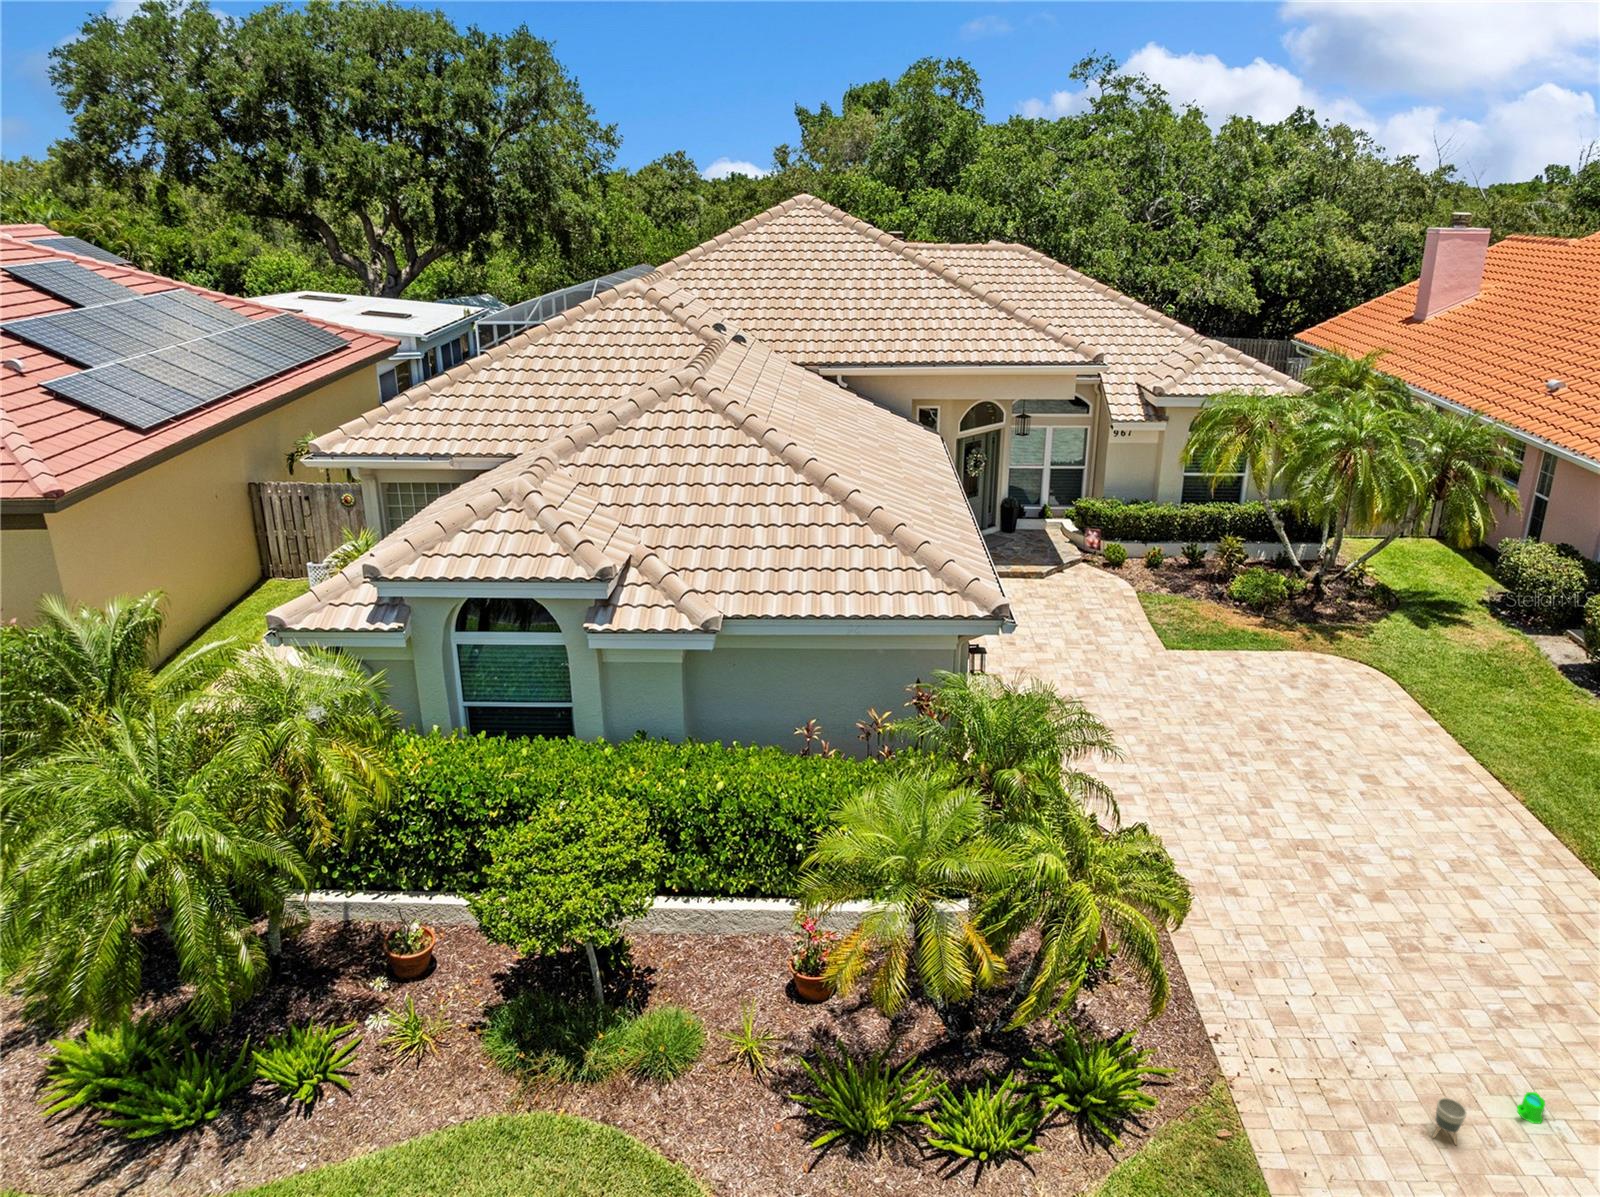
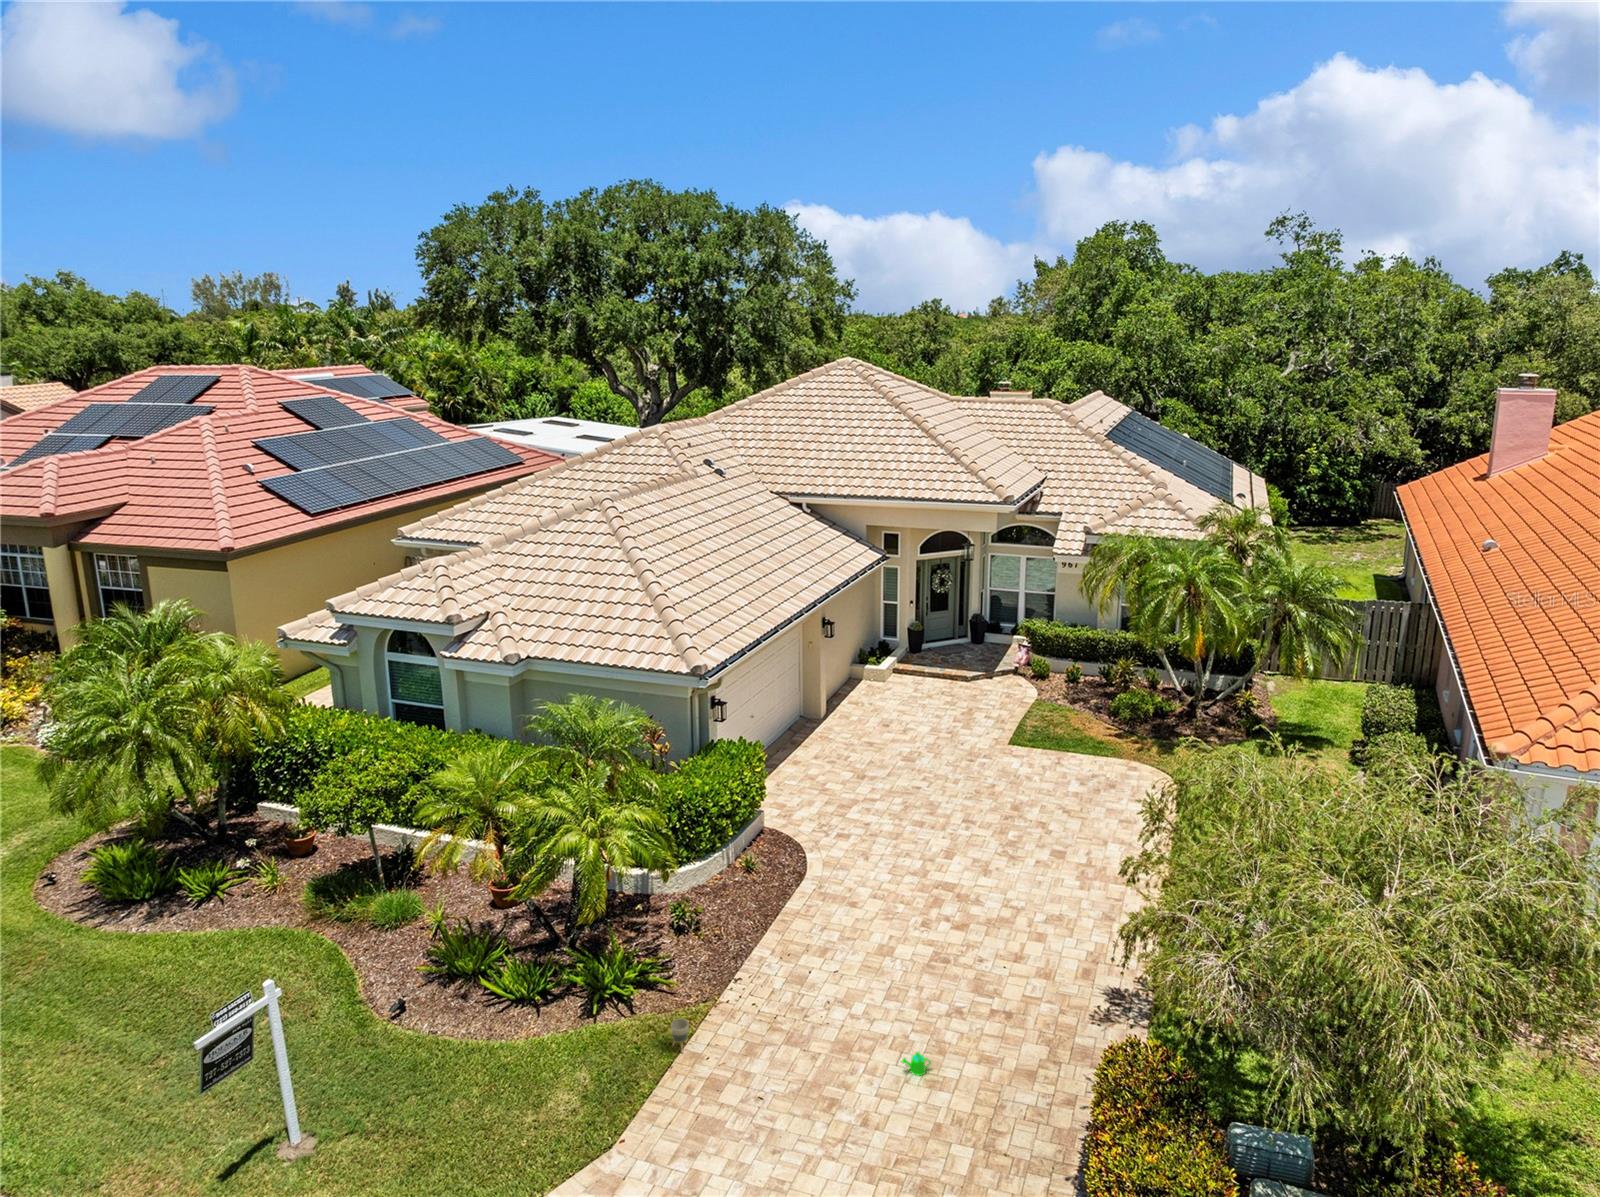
planter: present [1432,1098,1467,1145] -> present [671,1019,689,1052]

